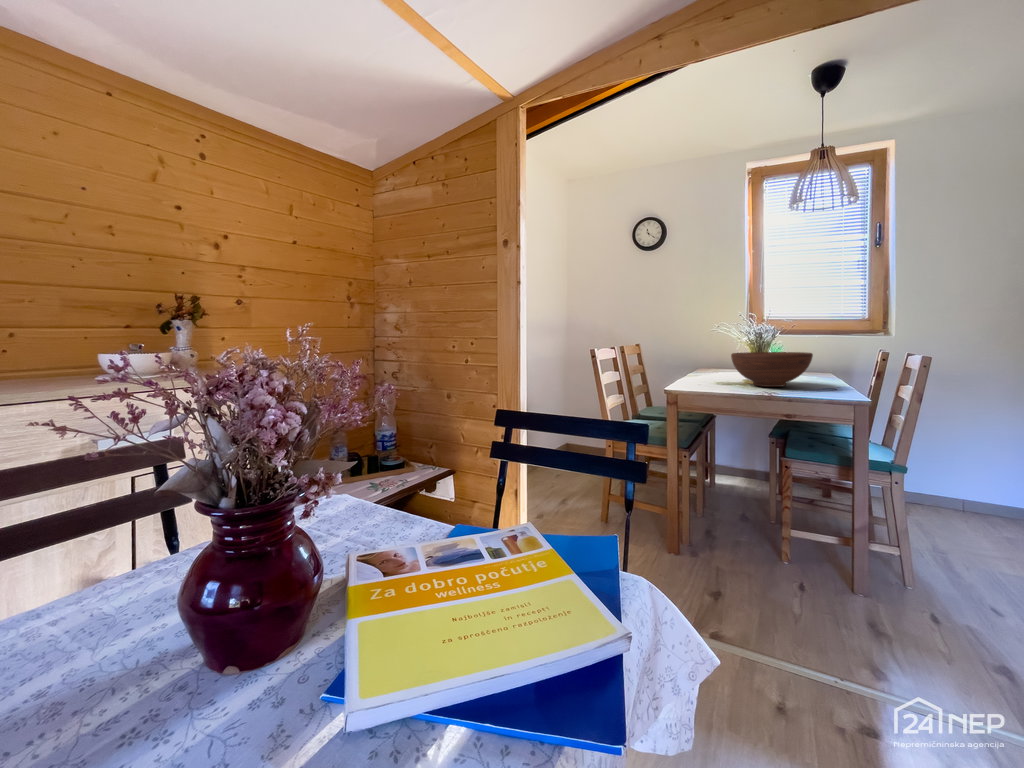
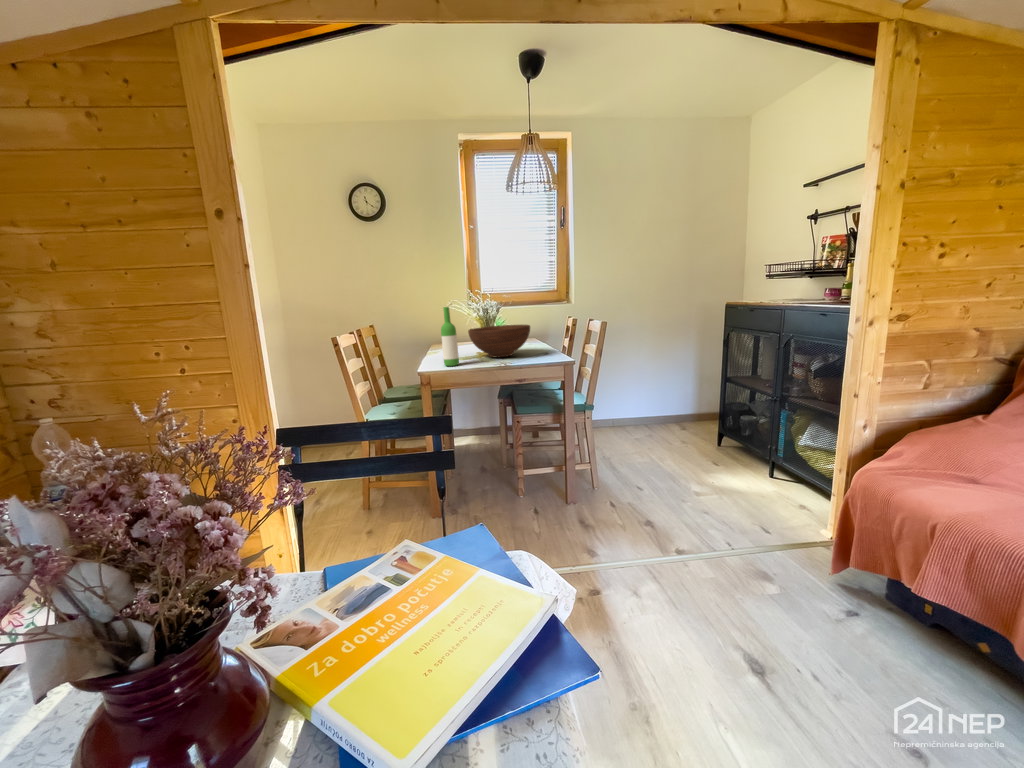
wine bottle: none [695,326,713,389] -> present [441,307,459,366]

